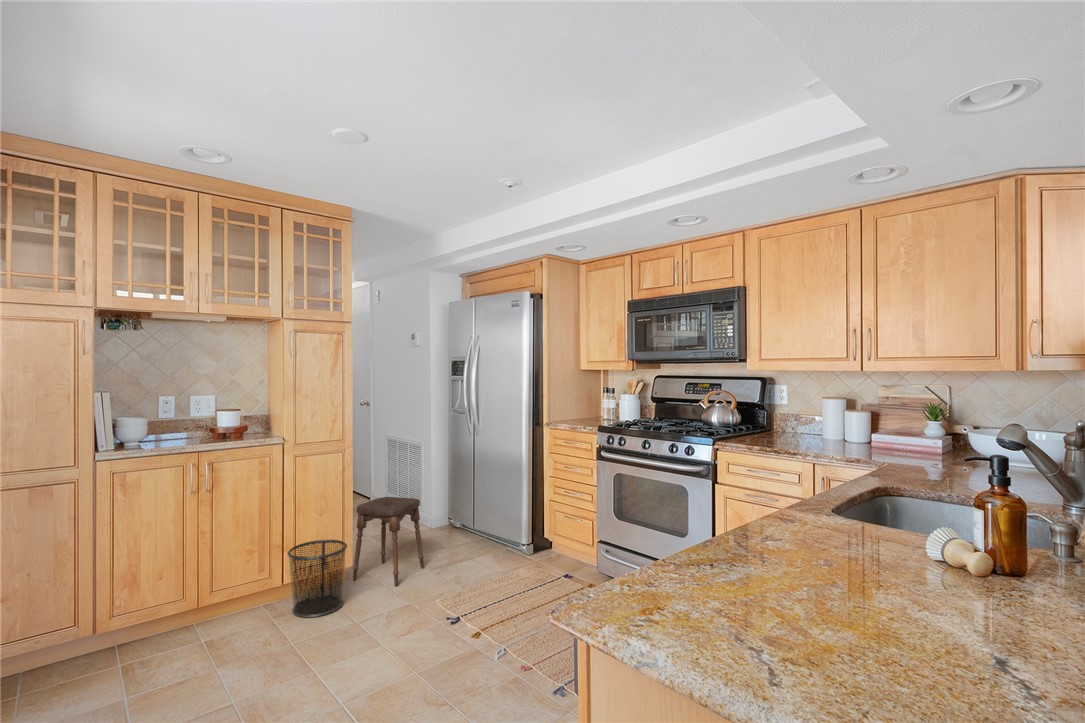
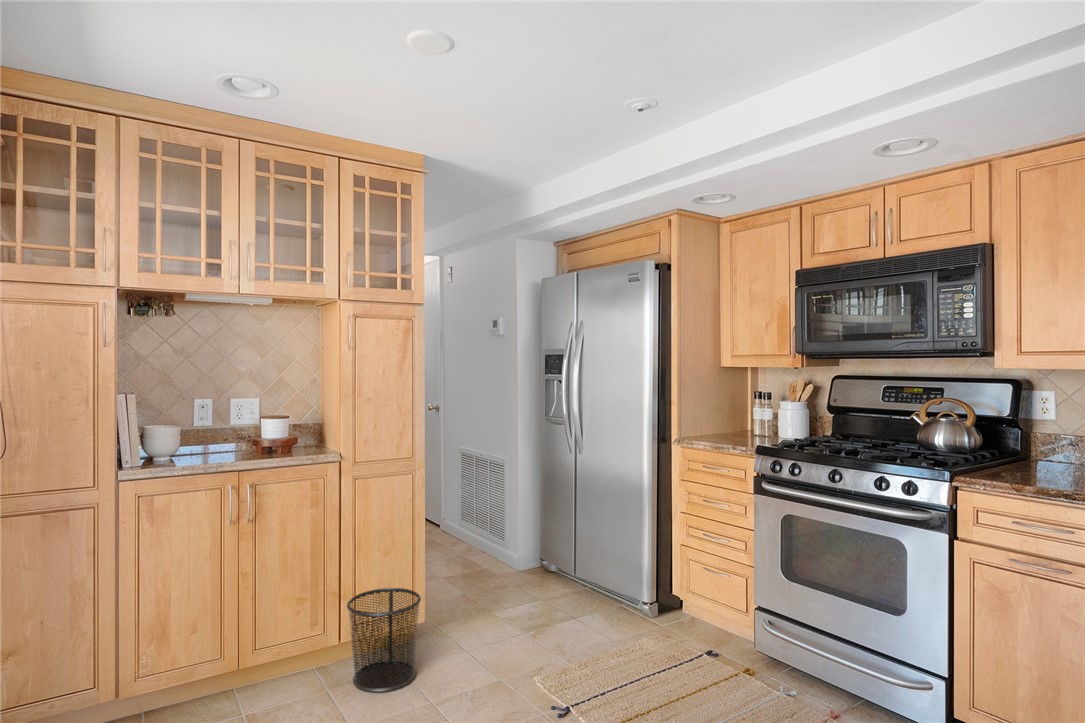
stool: present [353,497,424,586] -> none [427,532,517,653]

